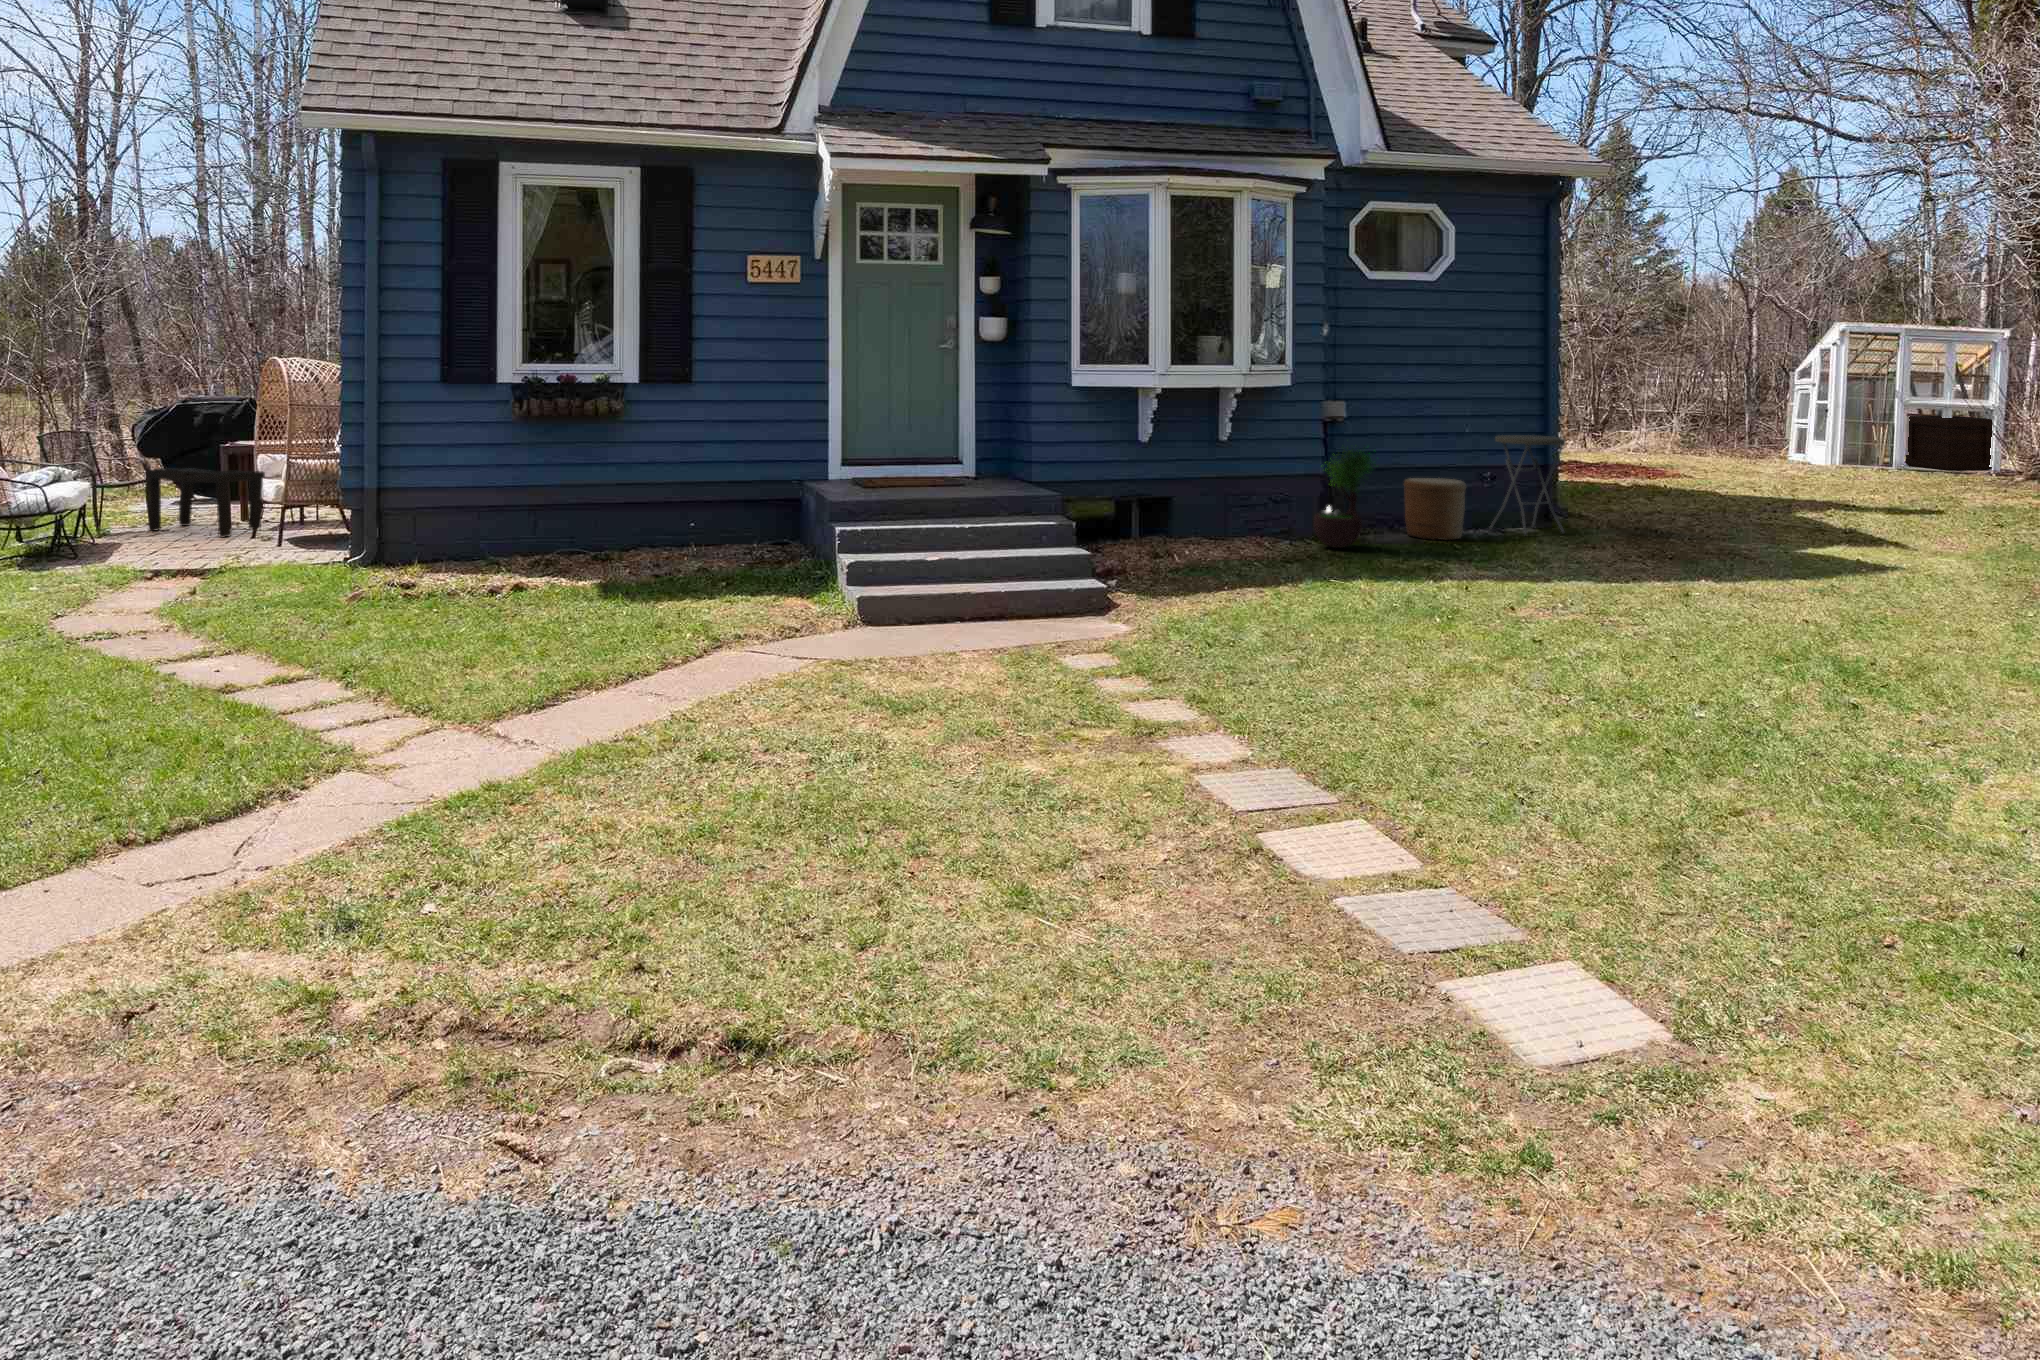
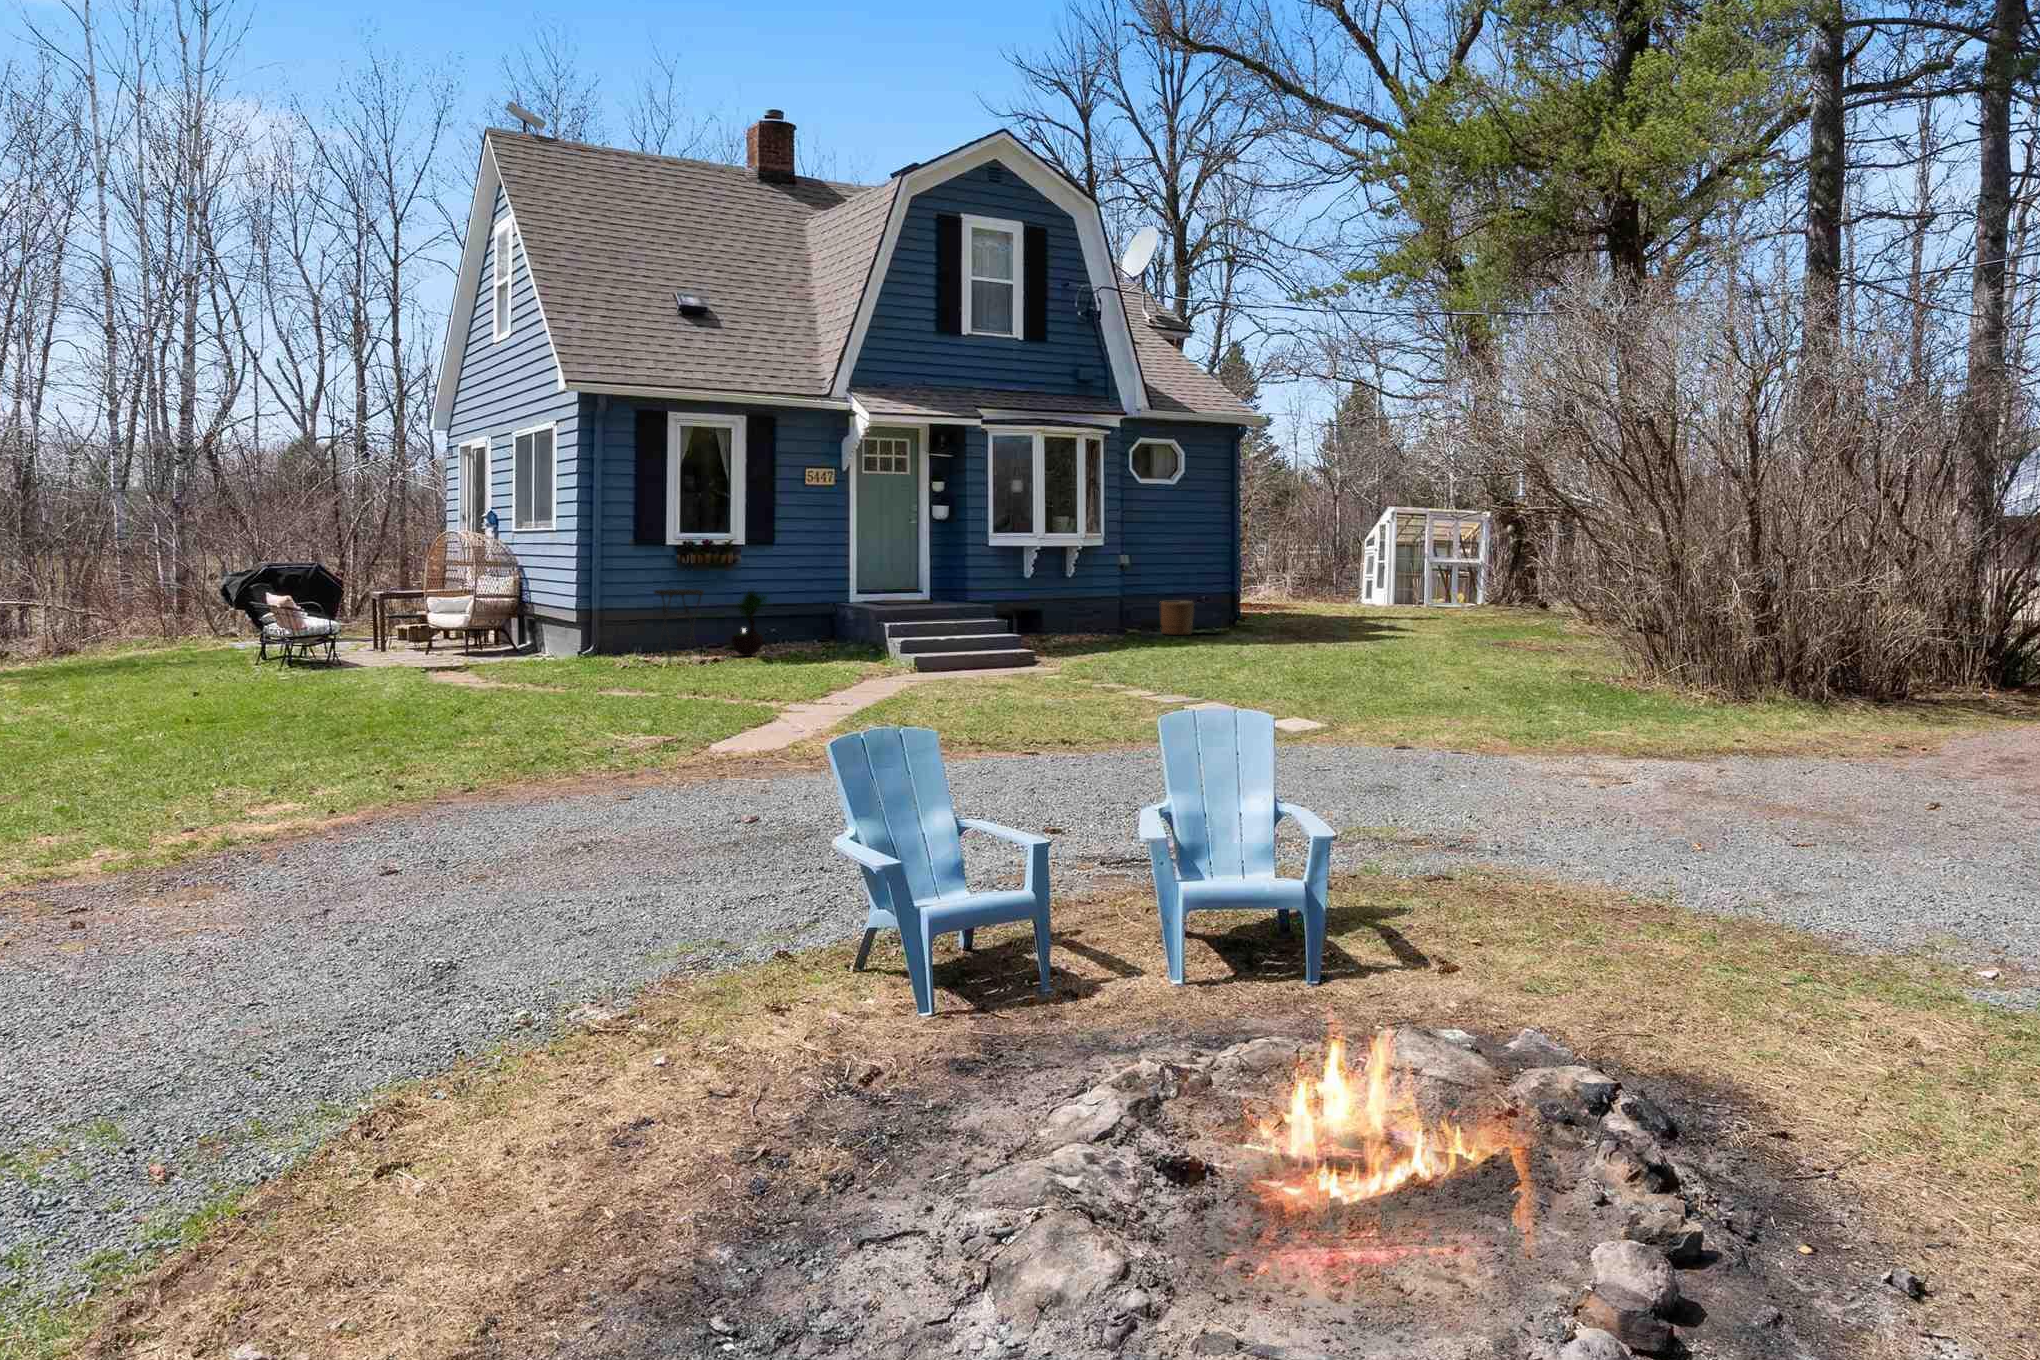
wooden crate: present [1906,416,1993,470] -> none [1428,568,1476,602]
side table: present [1489,435,1566,536] -> present [652,589,704,661]
potted tree: present [1314,448,1375,548] -> present [732,590,770,656]
bench: present [146,468,265,537] -> none [375,612,460,655]

